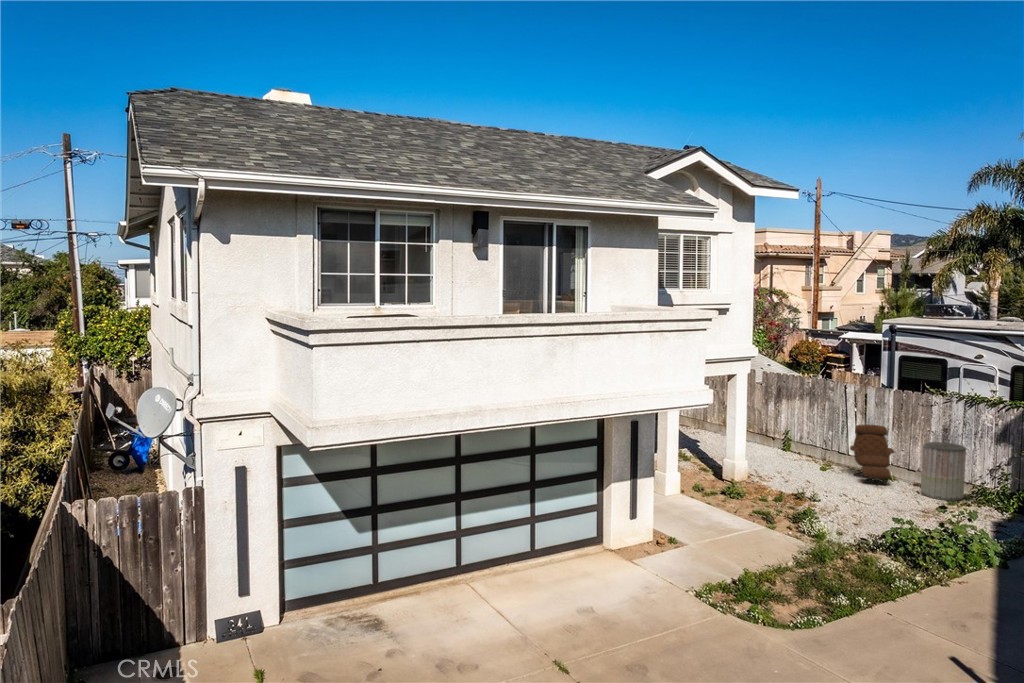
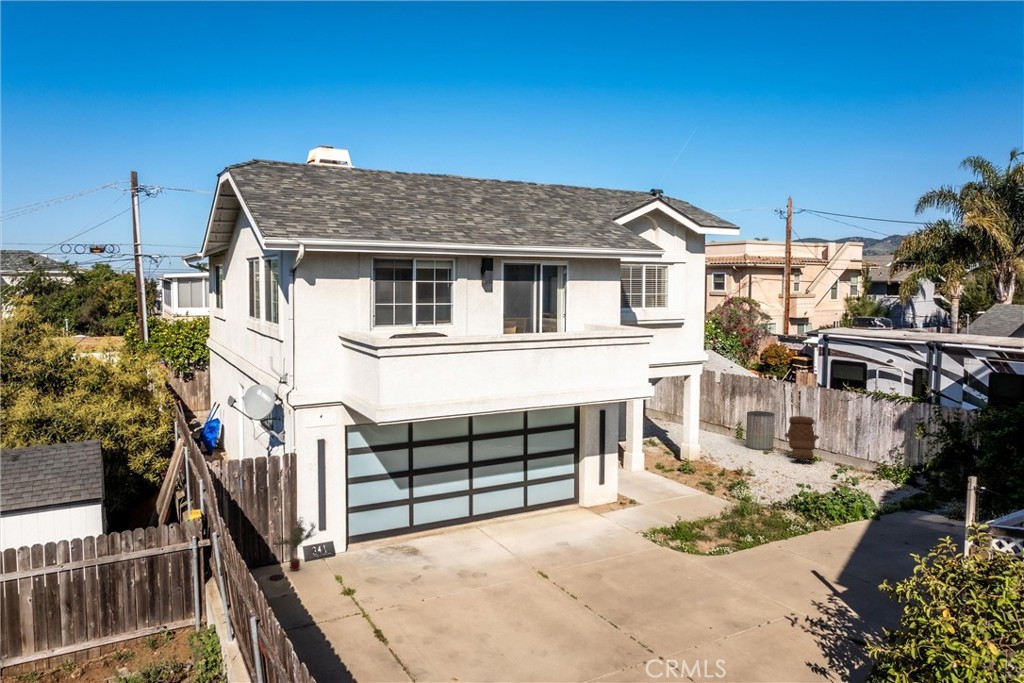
trash can: present [921,442,966,501] -> present [746,411,774,450]
potted tree: none [163,578,231,659] -> present [273,517,315,571]

